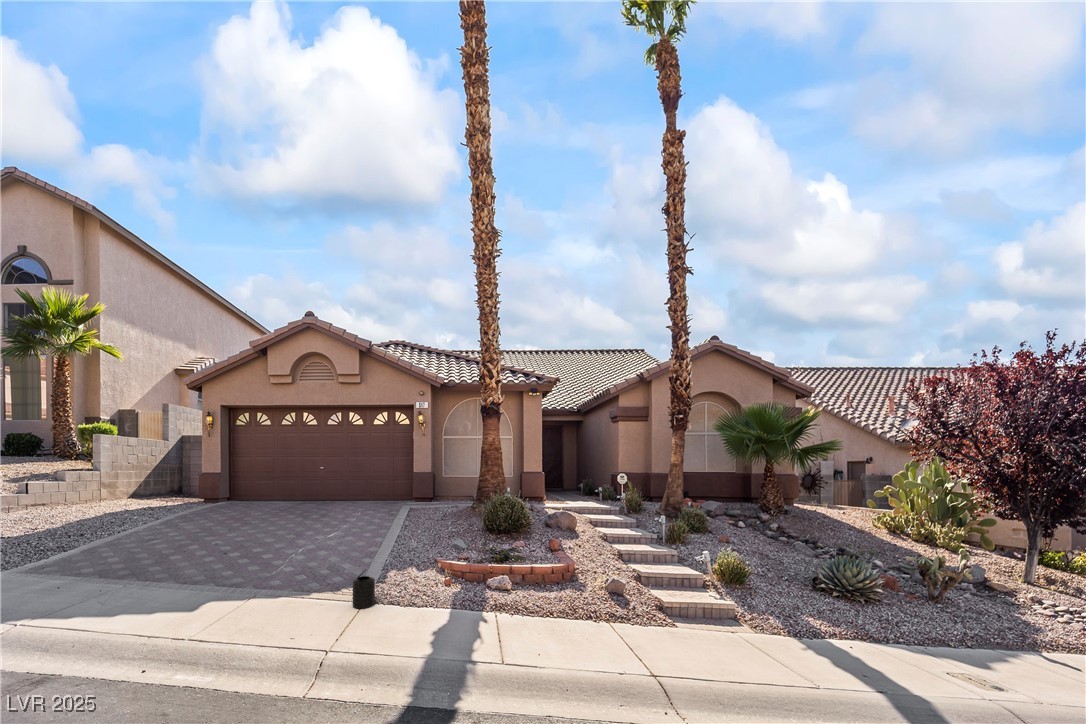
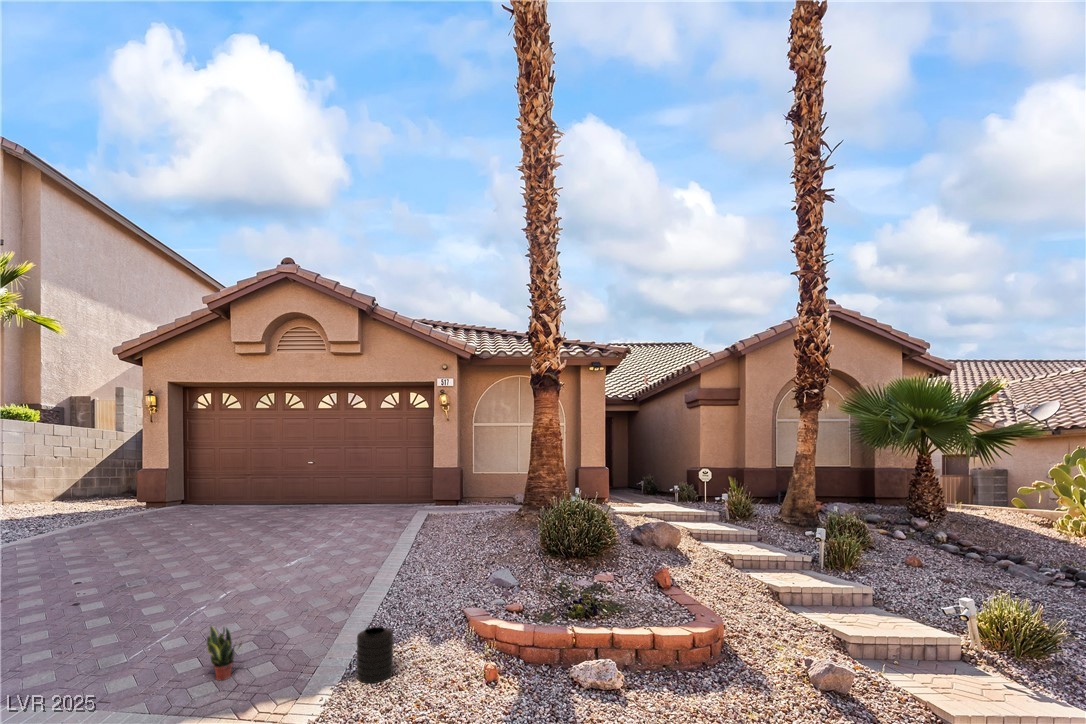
potted plant: none [261,576,283,609] -> present [207,626,242,680]

